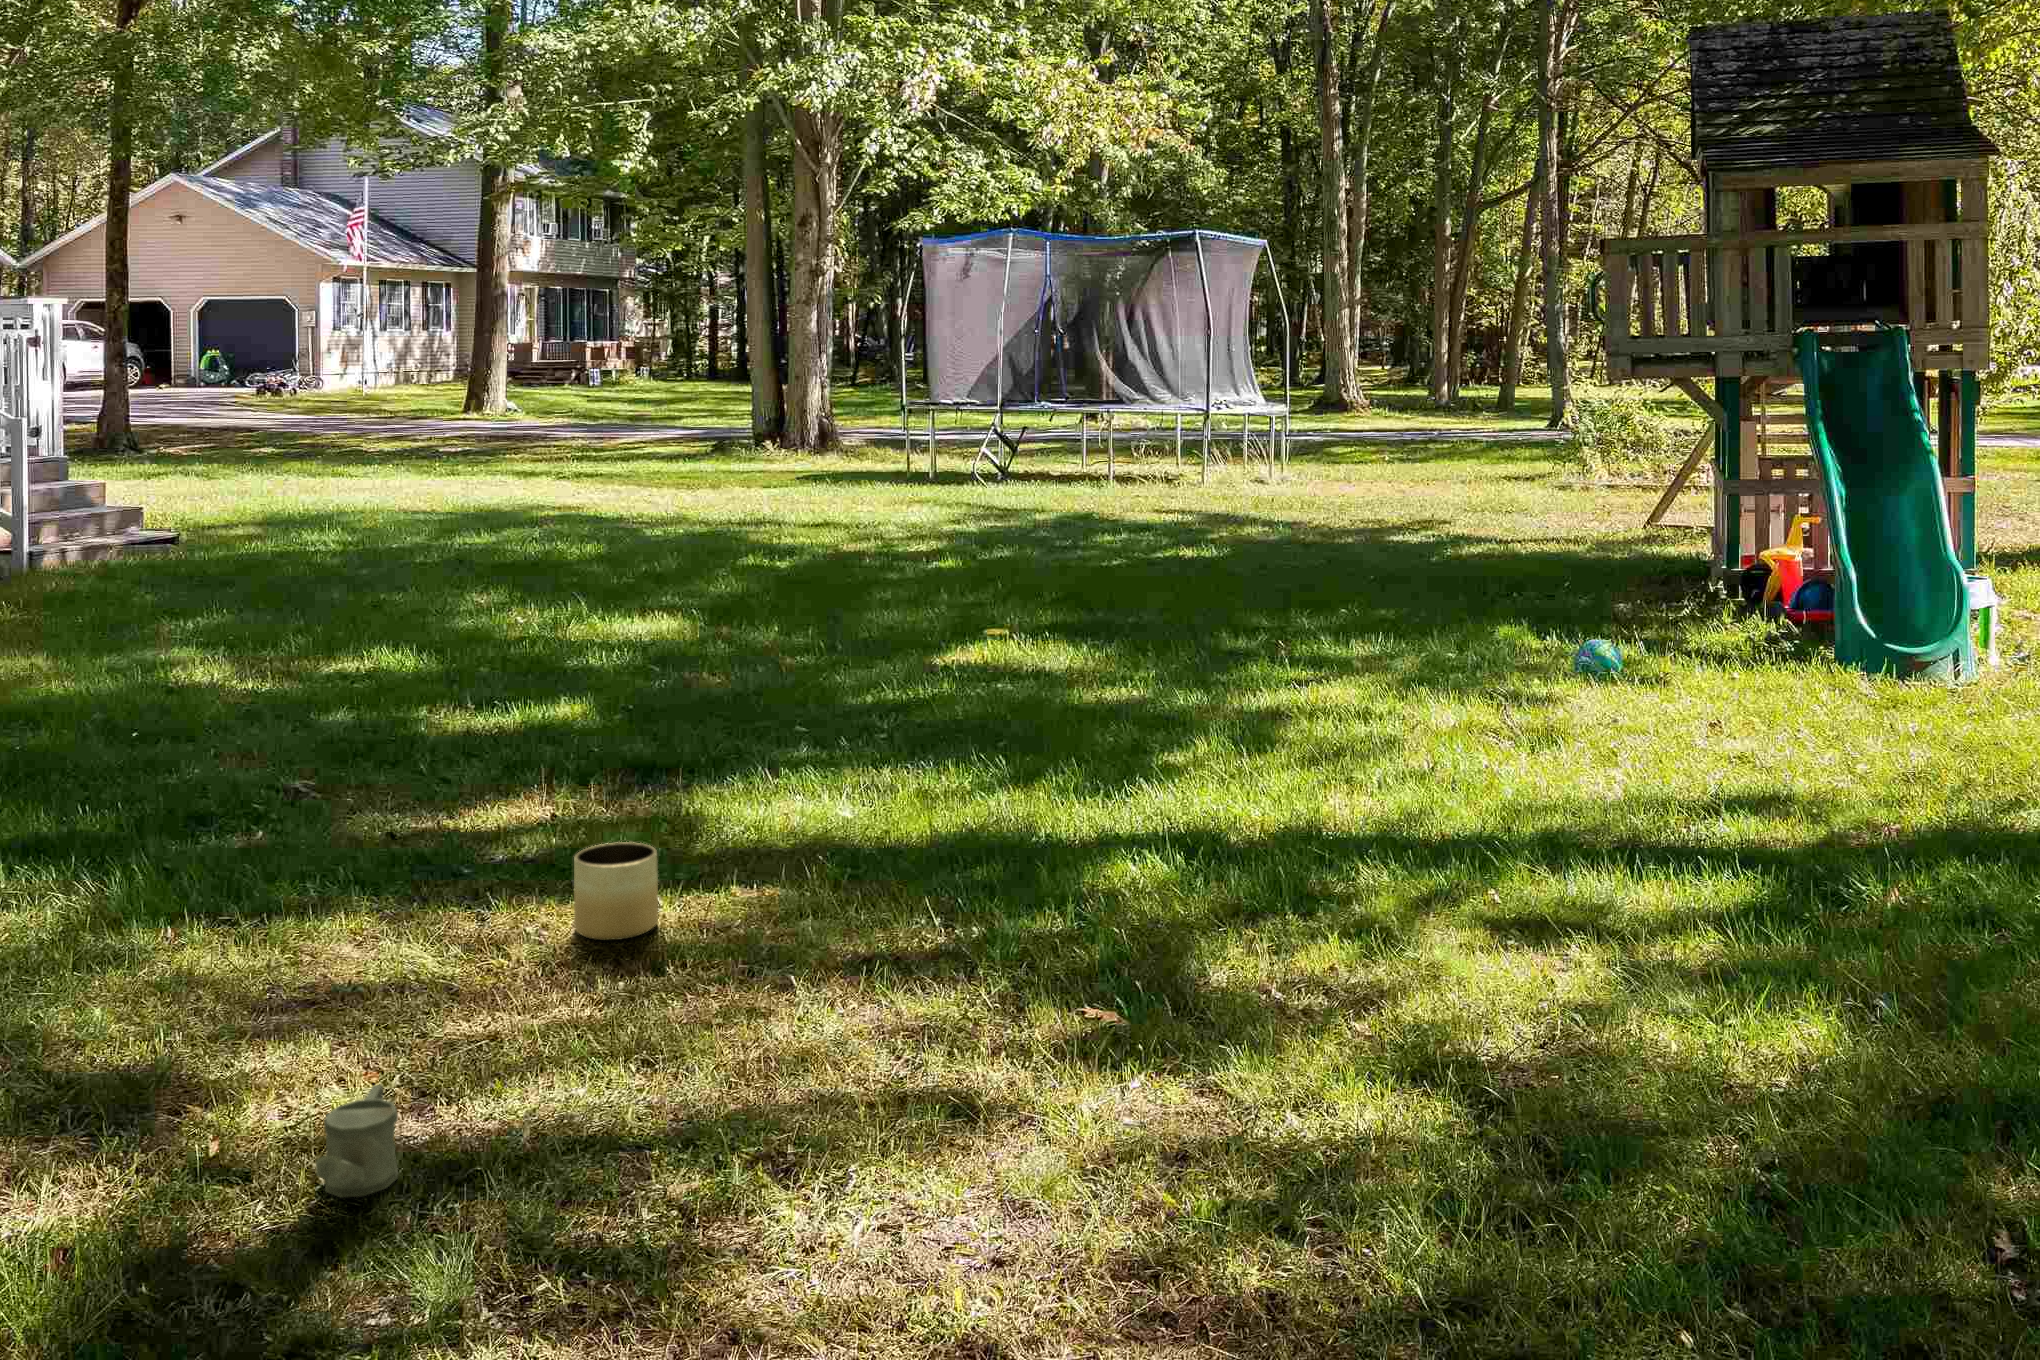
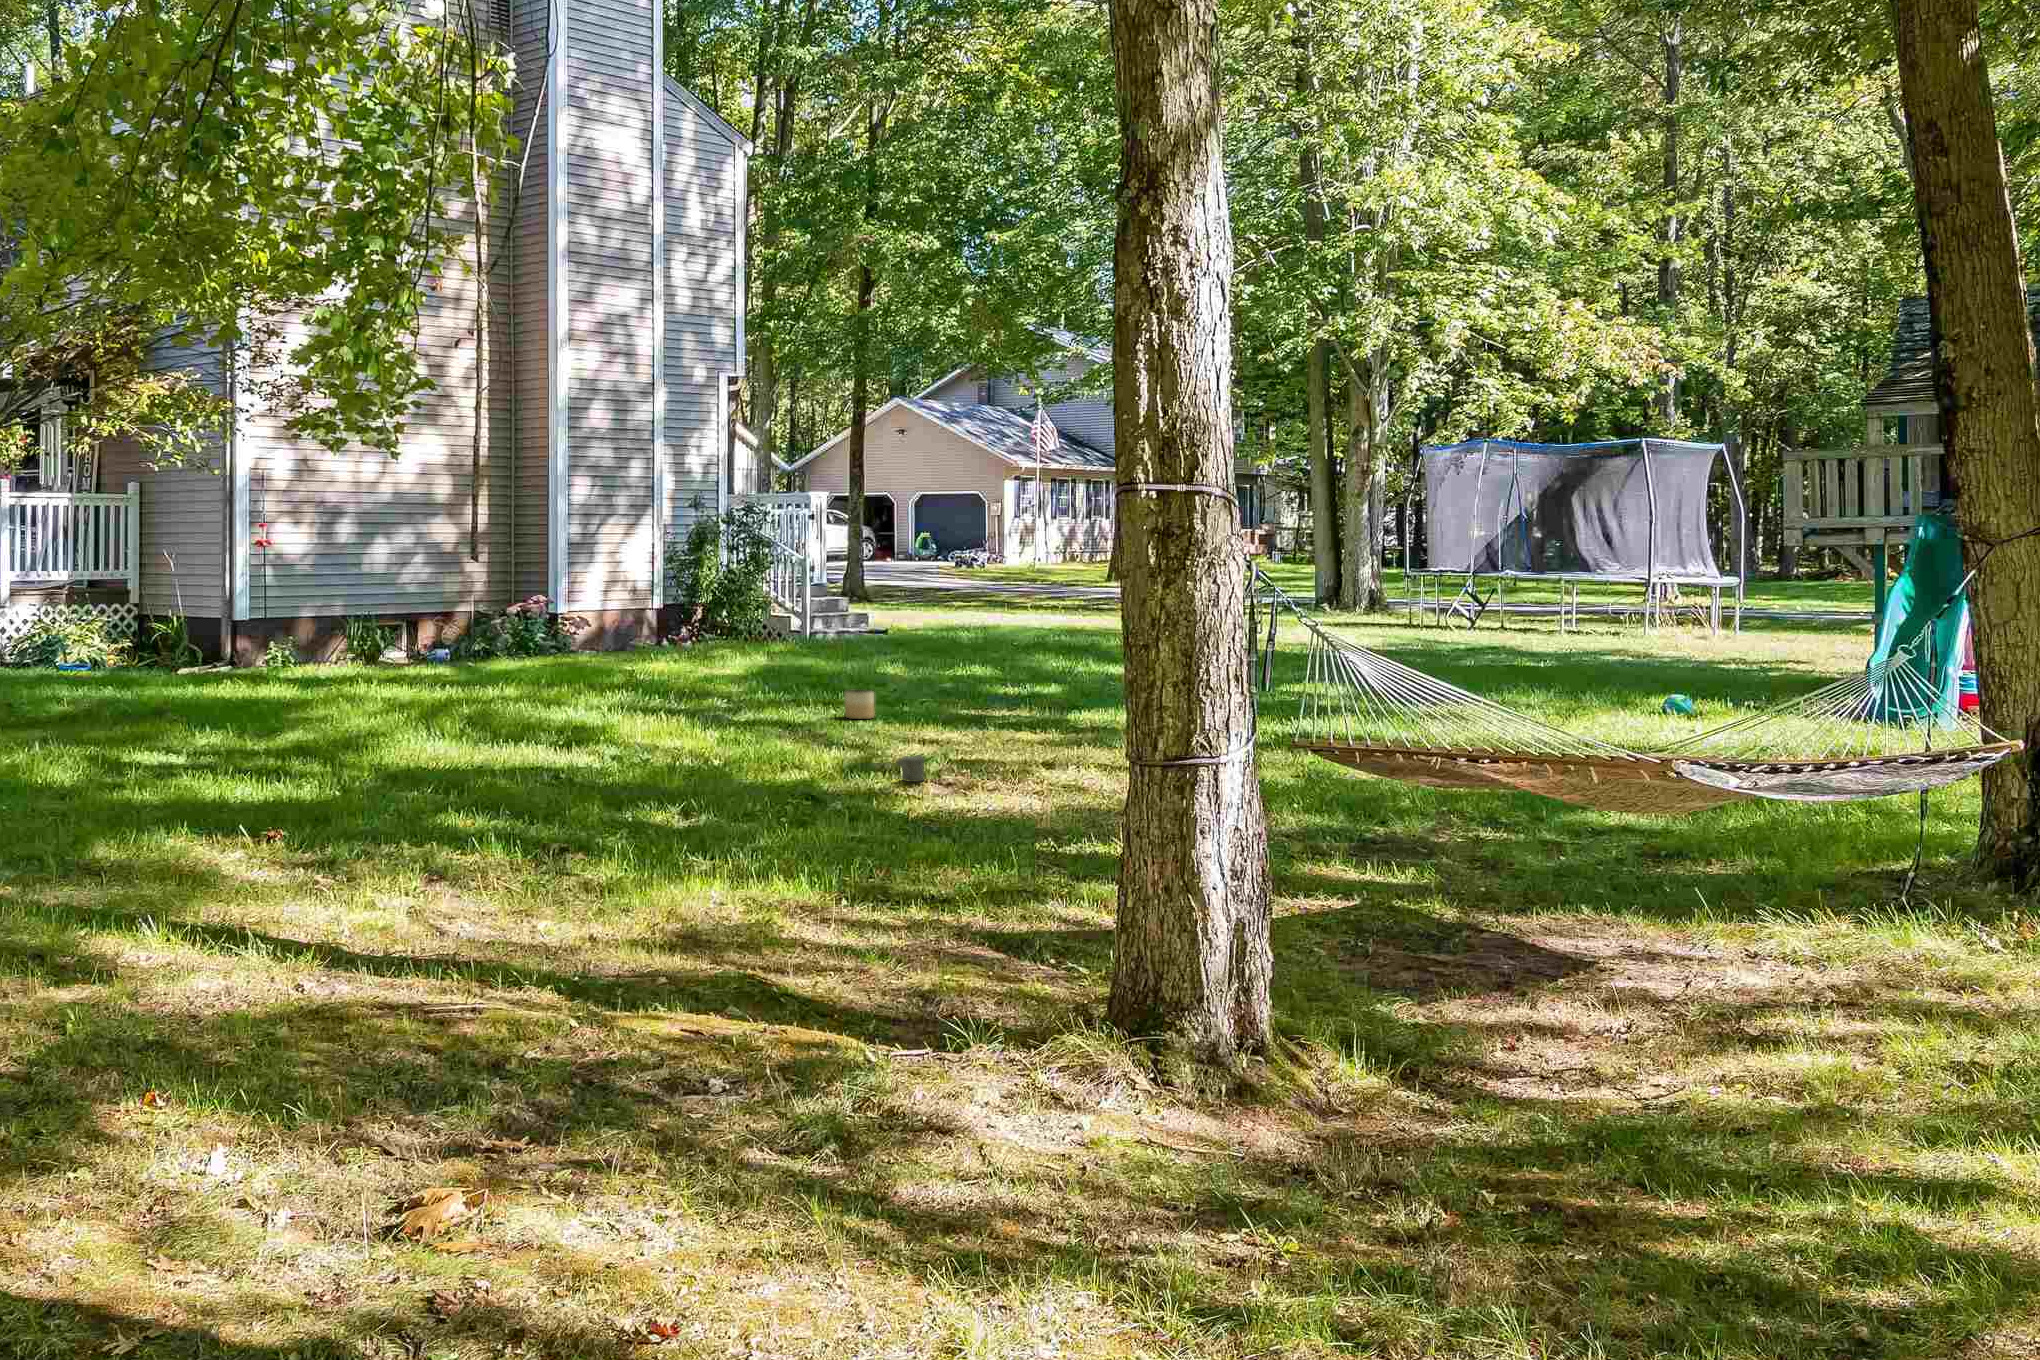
planter: present [574,842,659,941] -> present [845,690,874,719]

